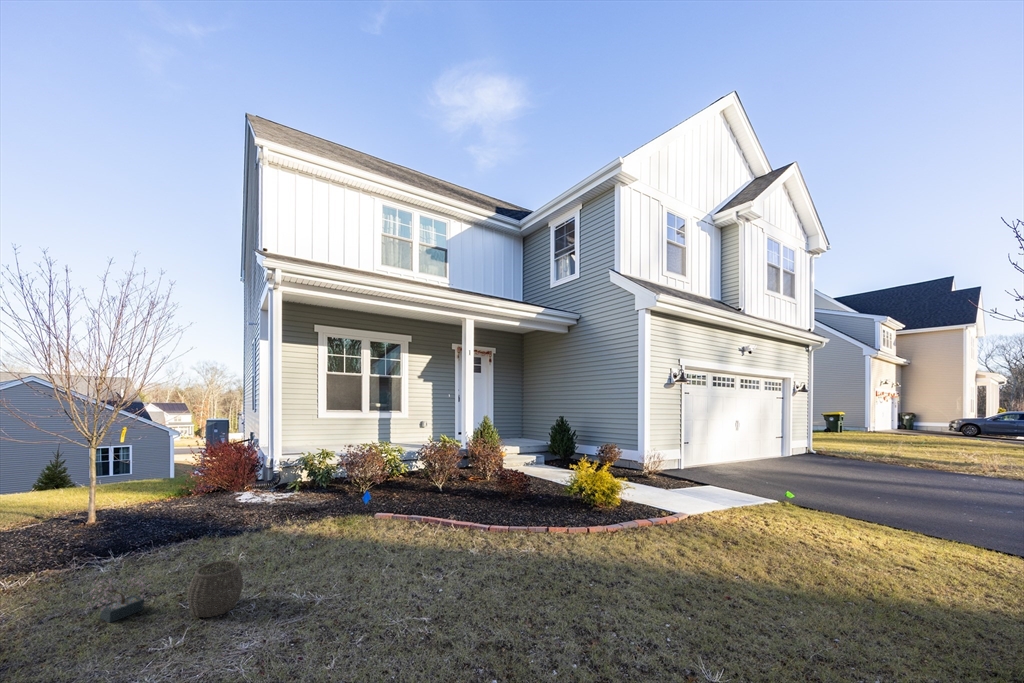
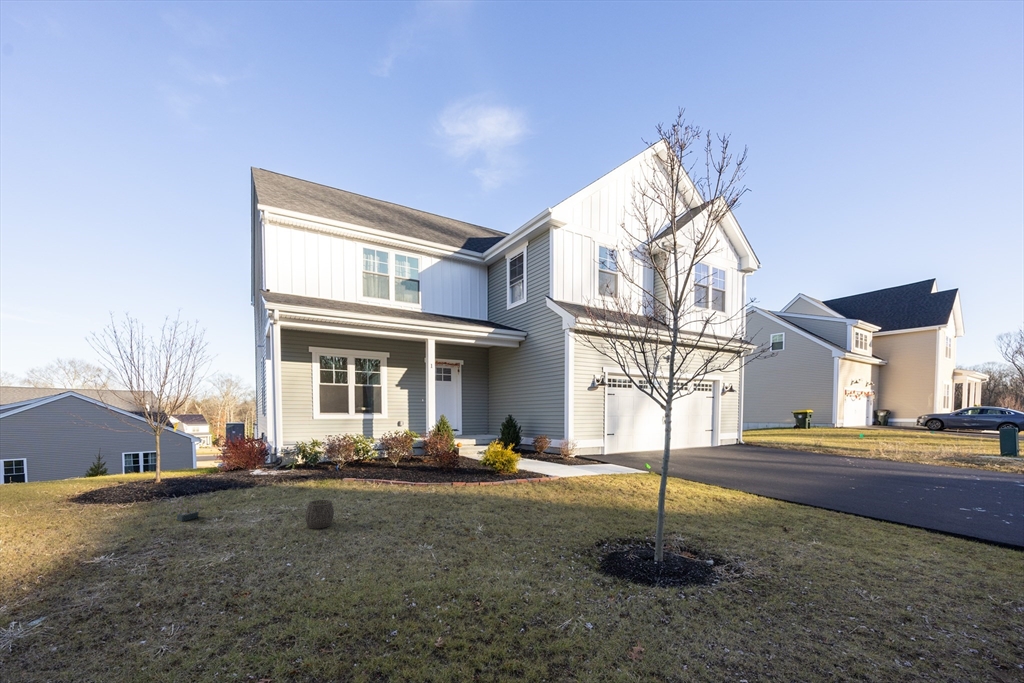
woven basket: present [188,561,243,618] -> present [305,500,334,529]

